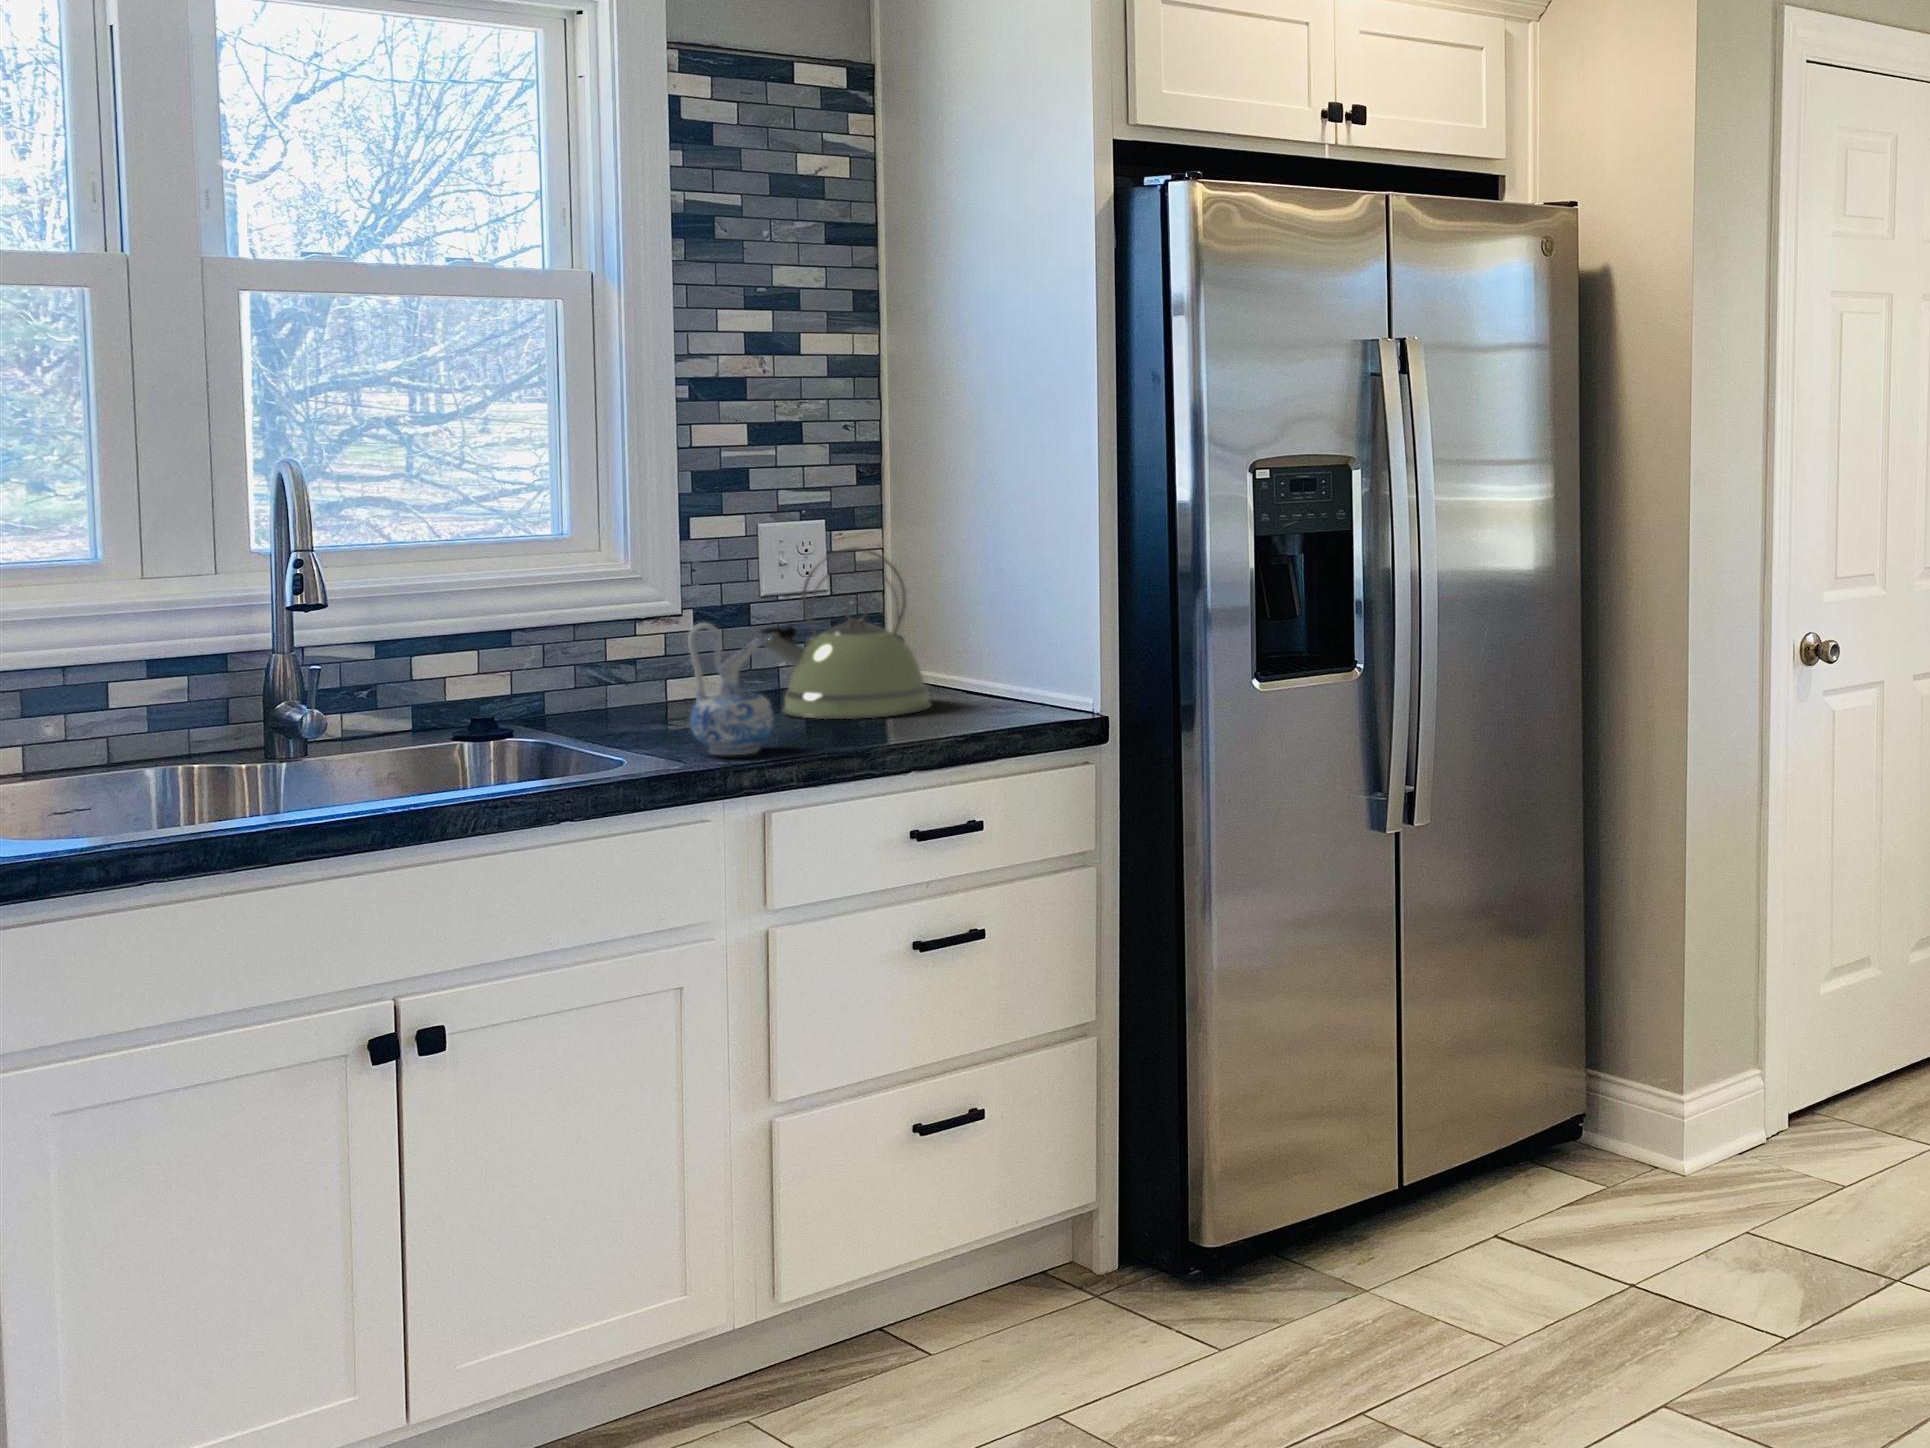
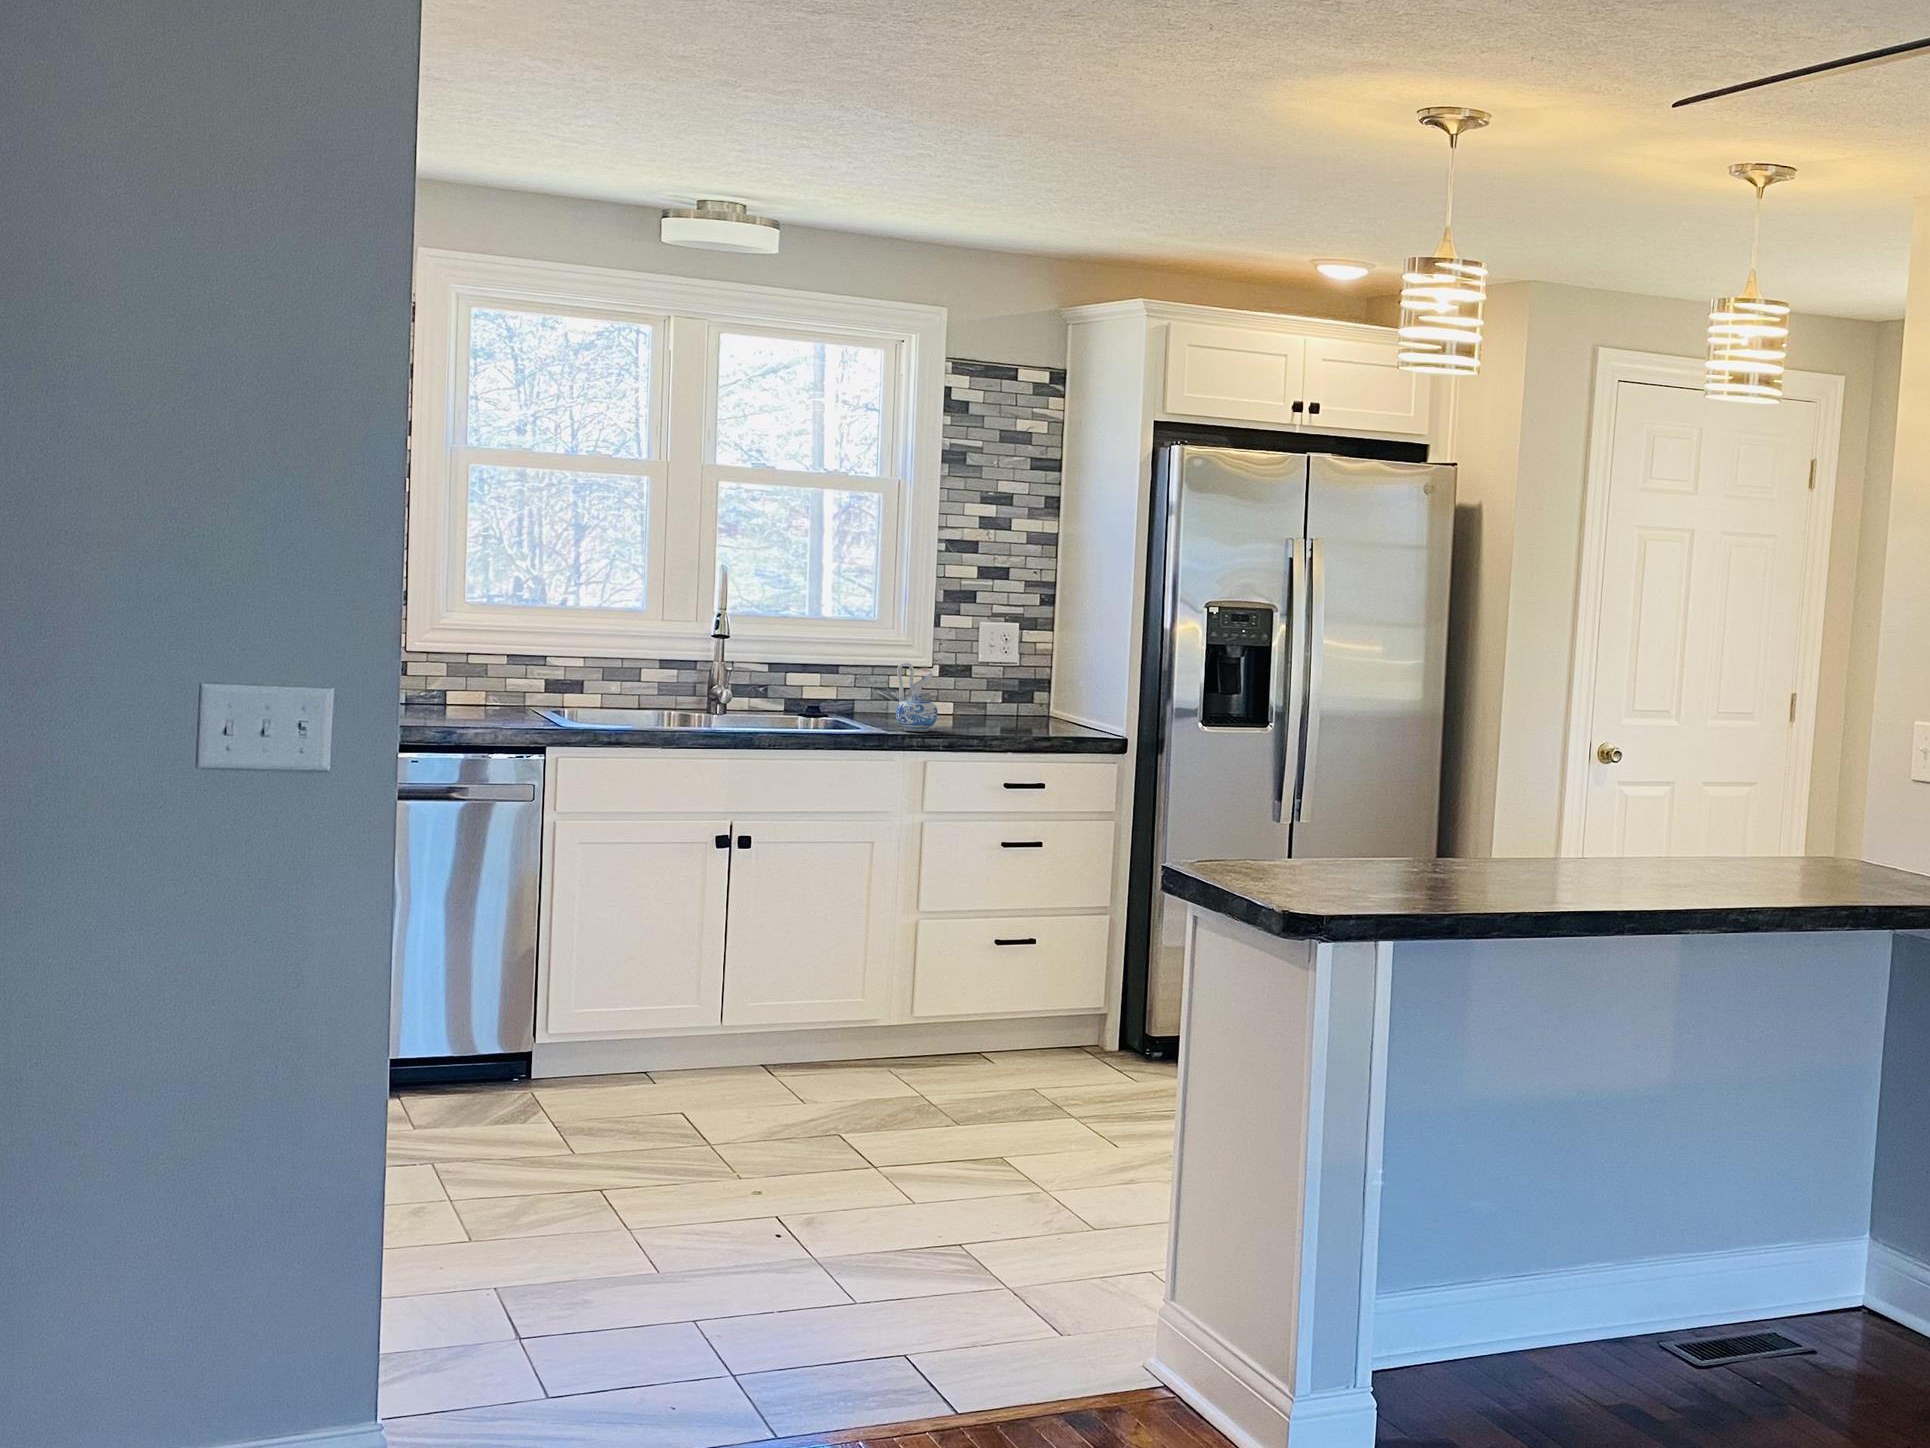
kettle: present [760,547,931,719] -> none [960,636,1048,728]

